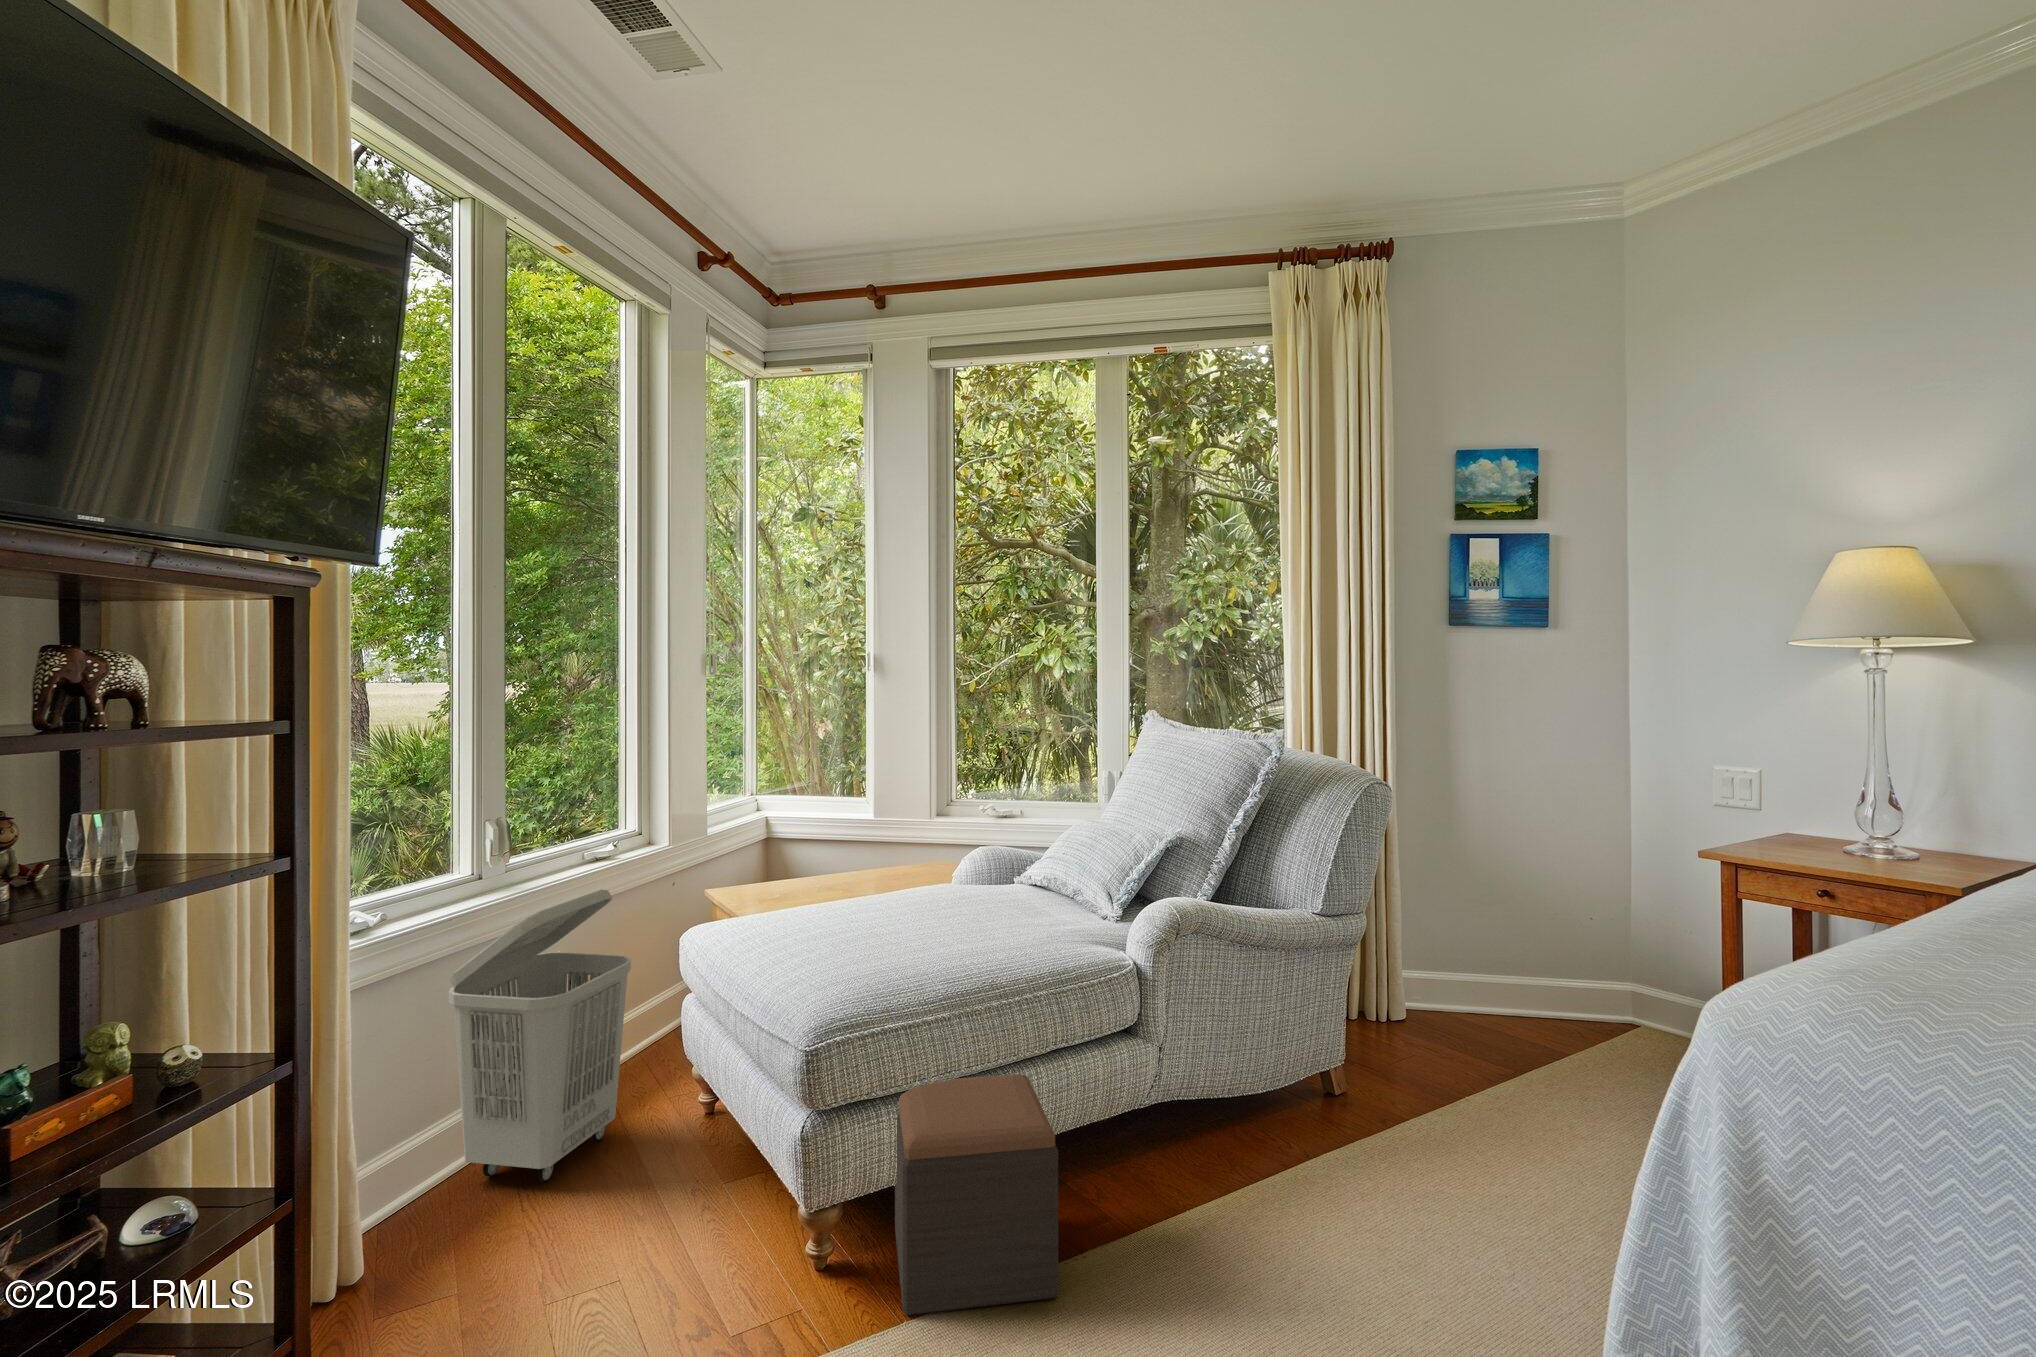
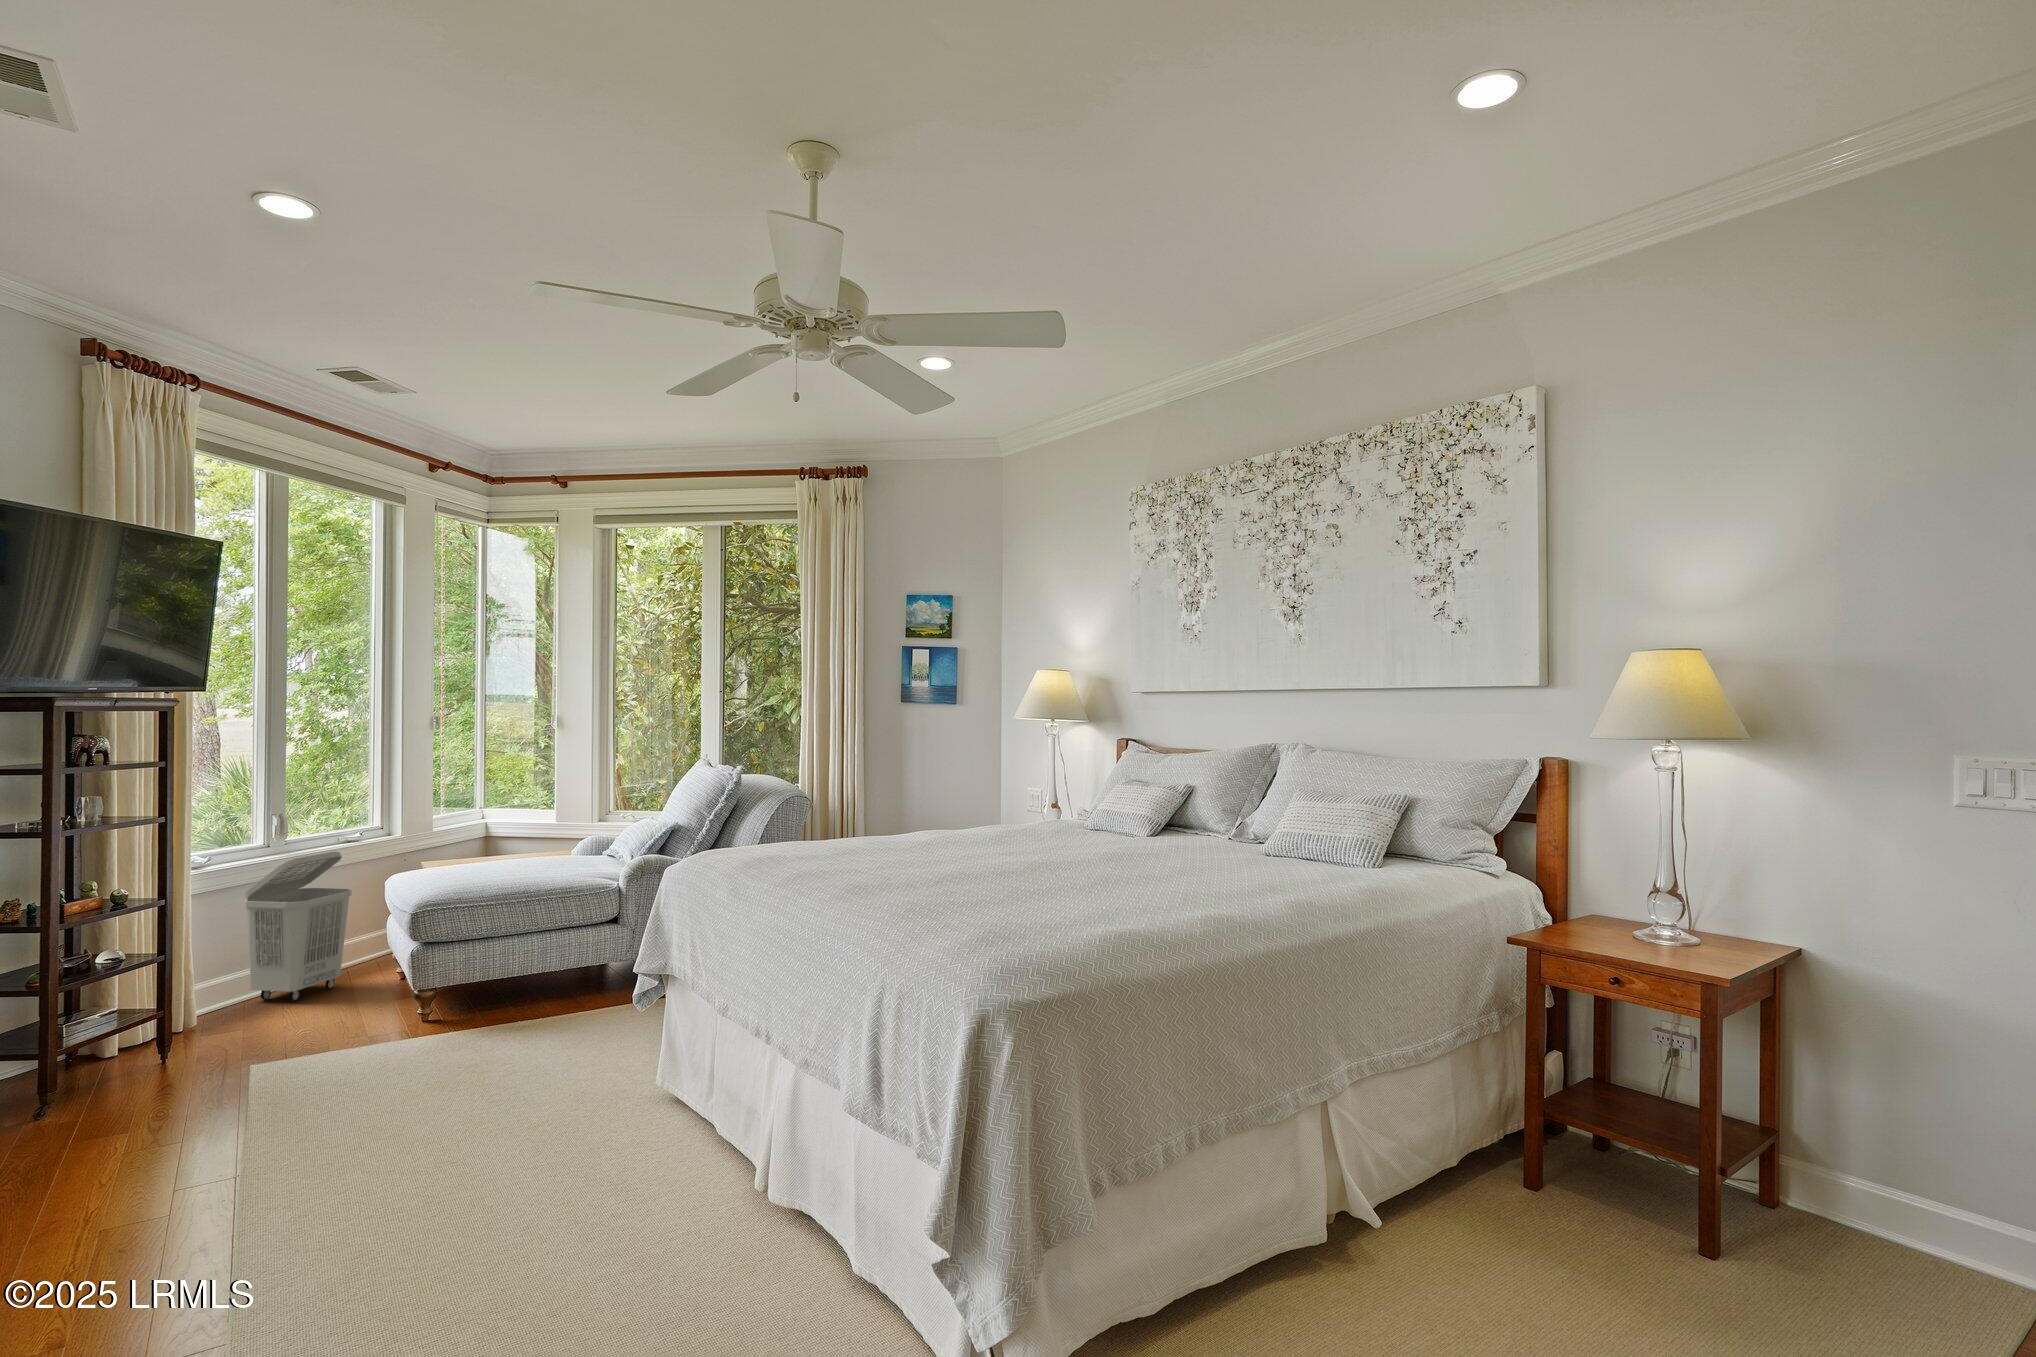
footstool: present [895,1074,1058,1315] -> none [447,936,541,1032]

